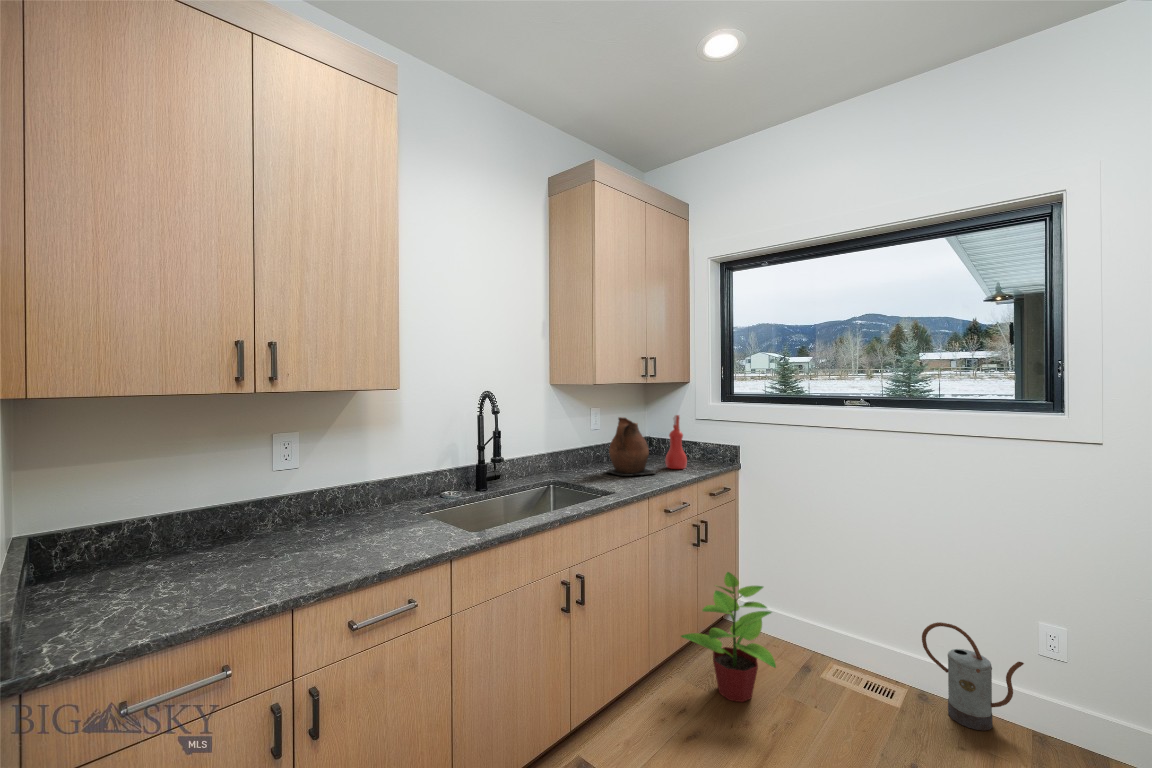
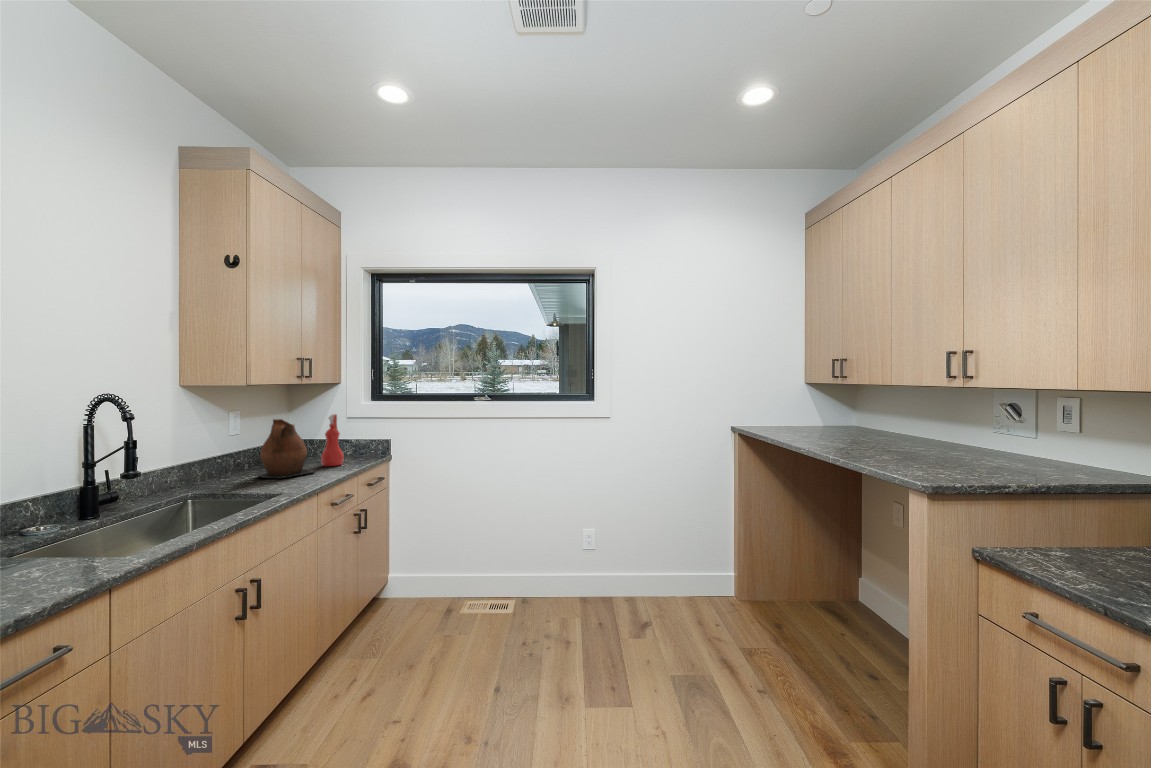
potted plant: present [681,572,776,702] -> none [347,549,434,657]
watering can: present [922,622,1024,731] -> none [526,547,579,611]

